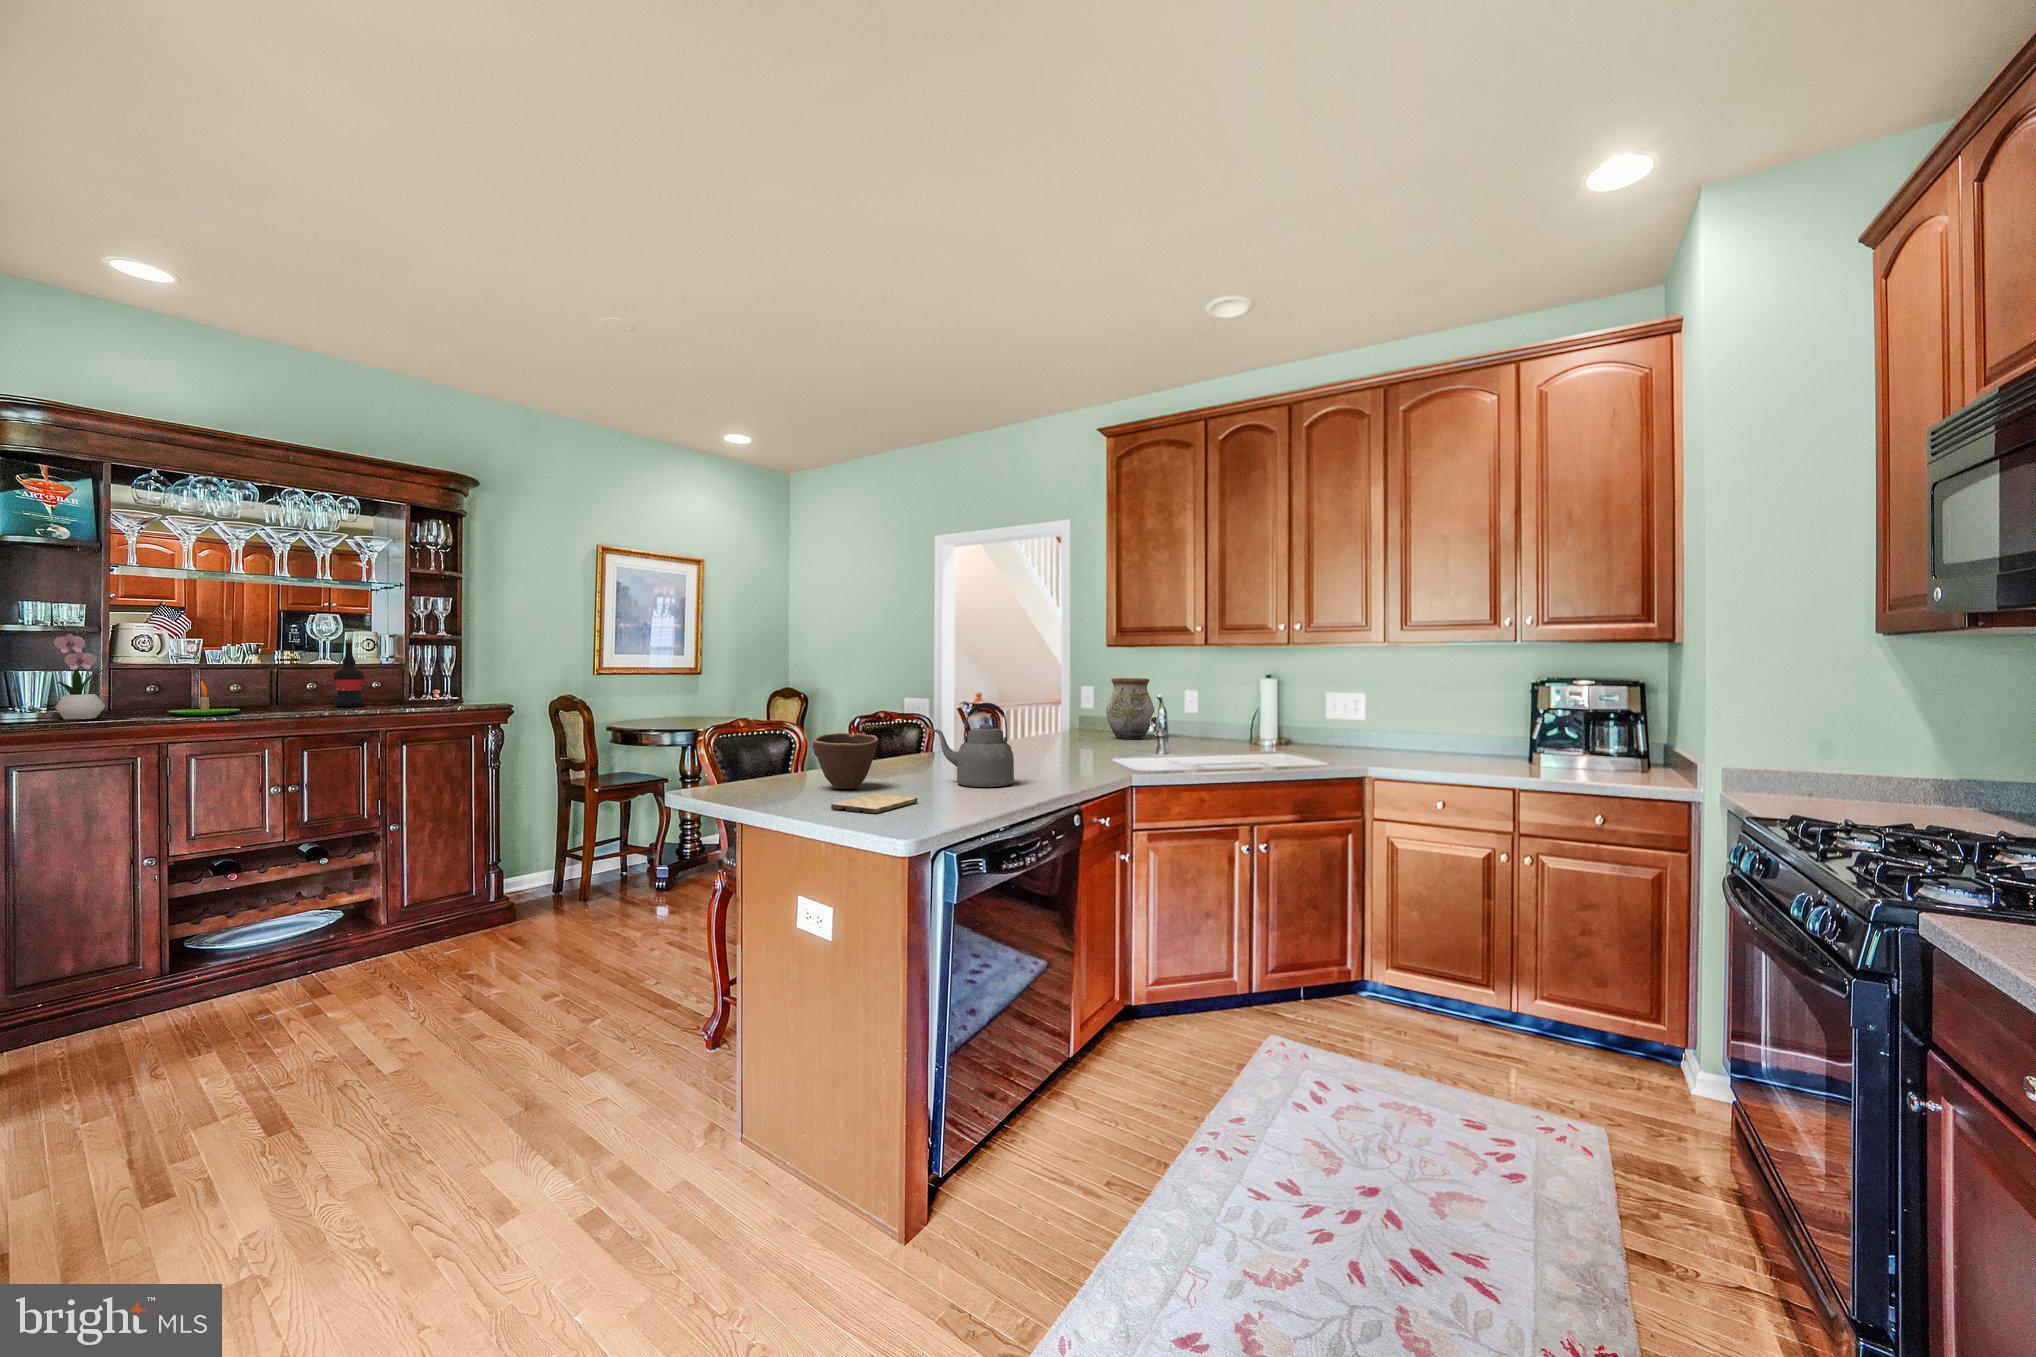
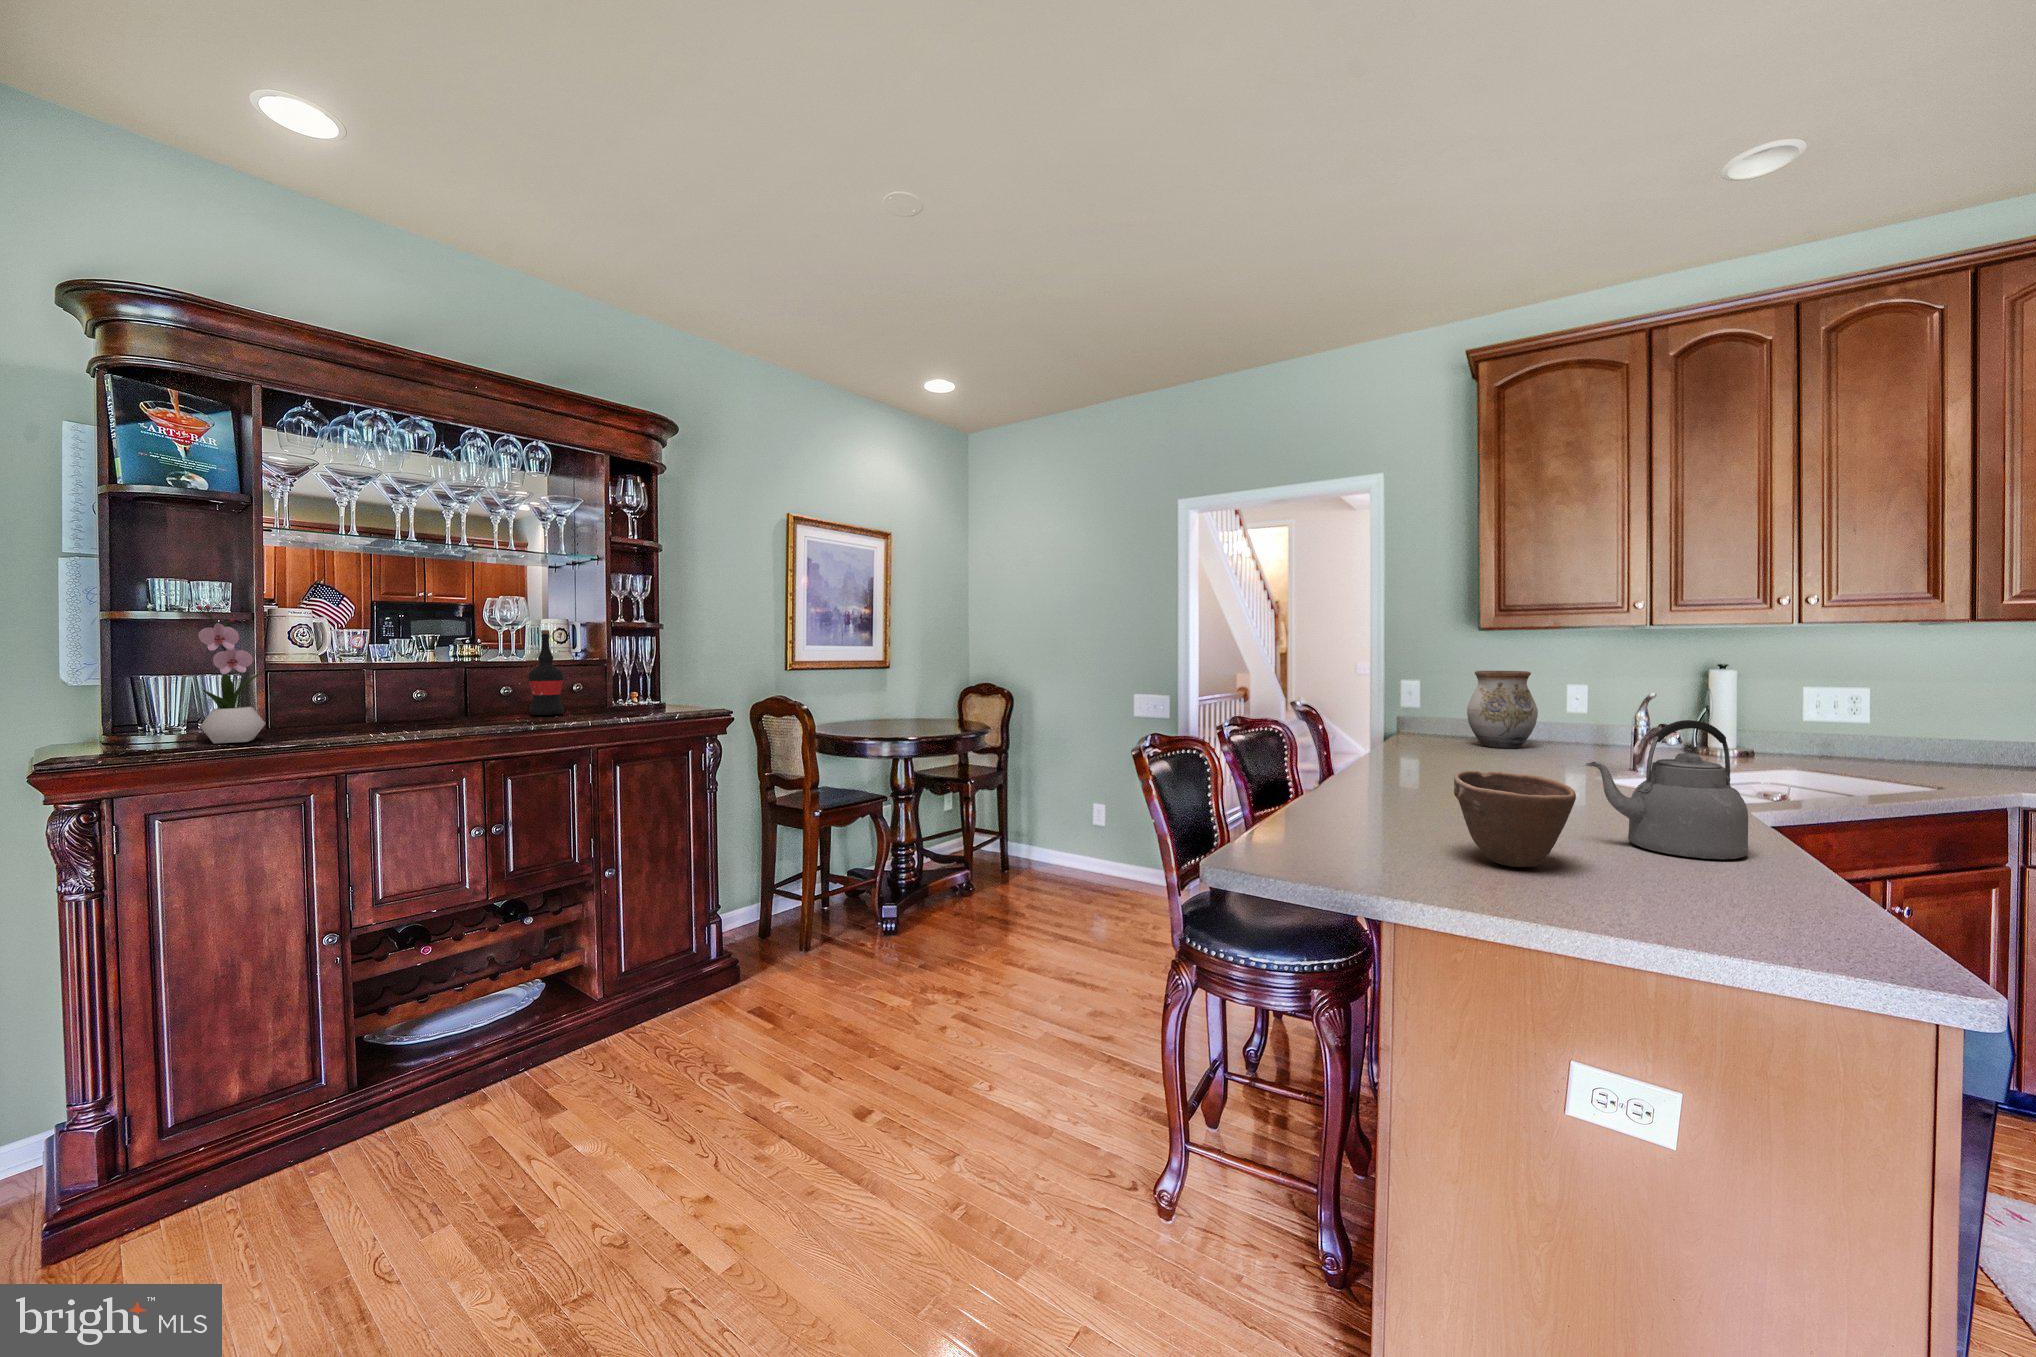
candle: present [168,681,240,715] -> none [341,686,430,733]
cutting board: present [831,793,917,814] -> none [1664,888,1845,953]

